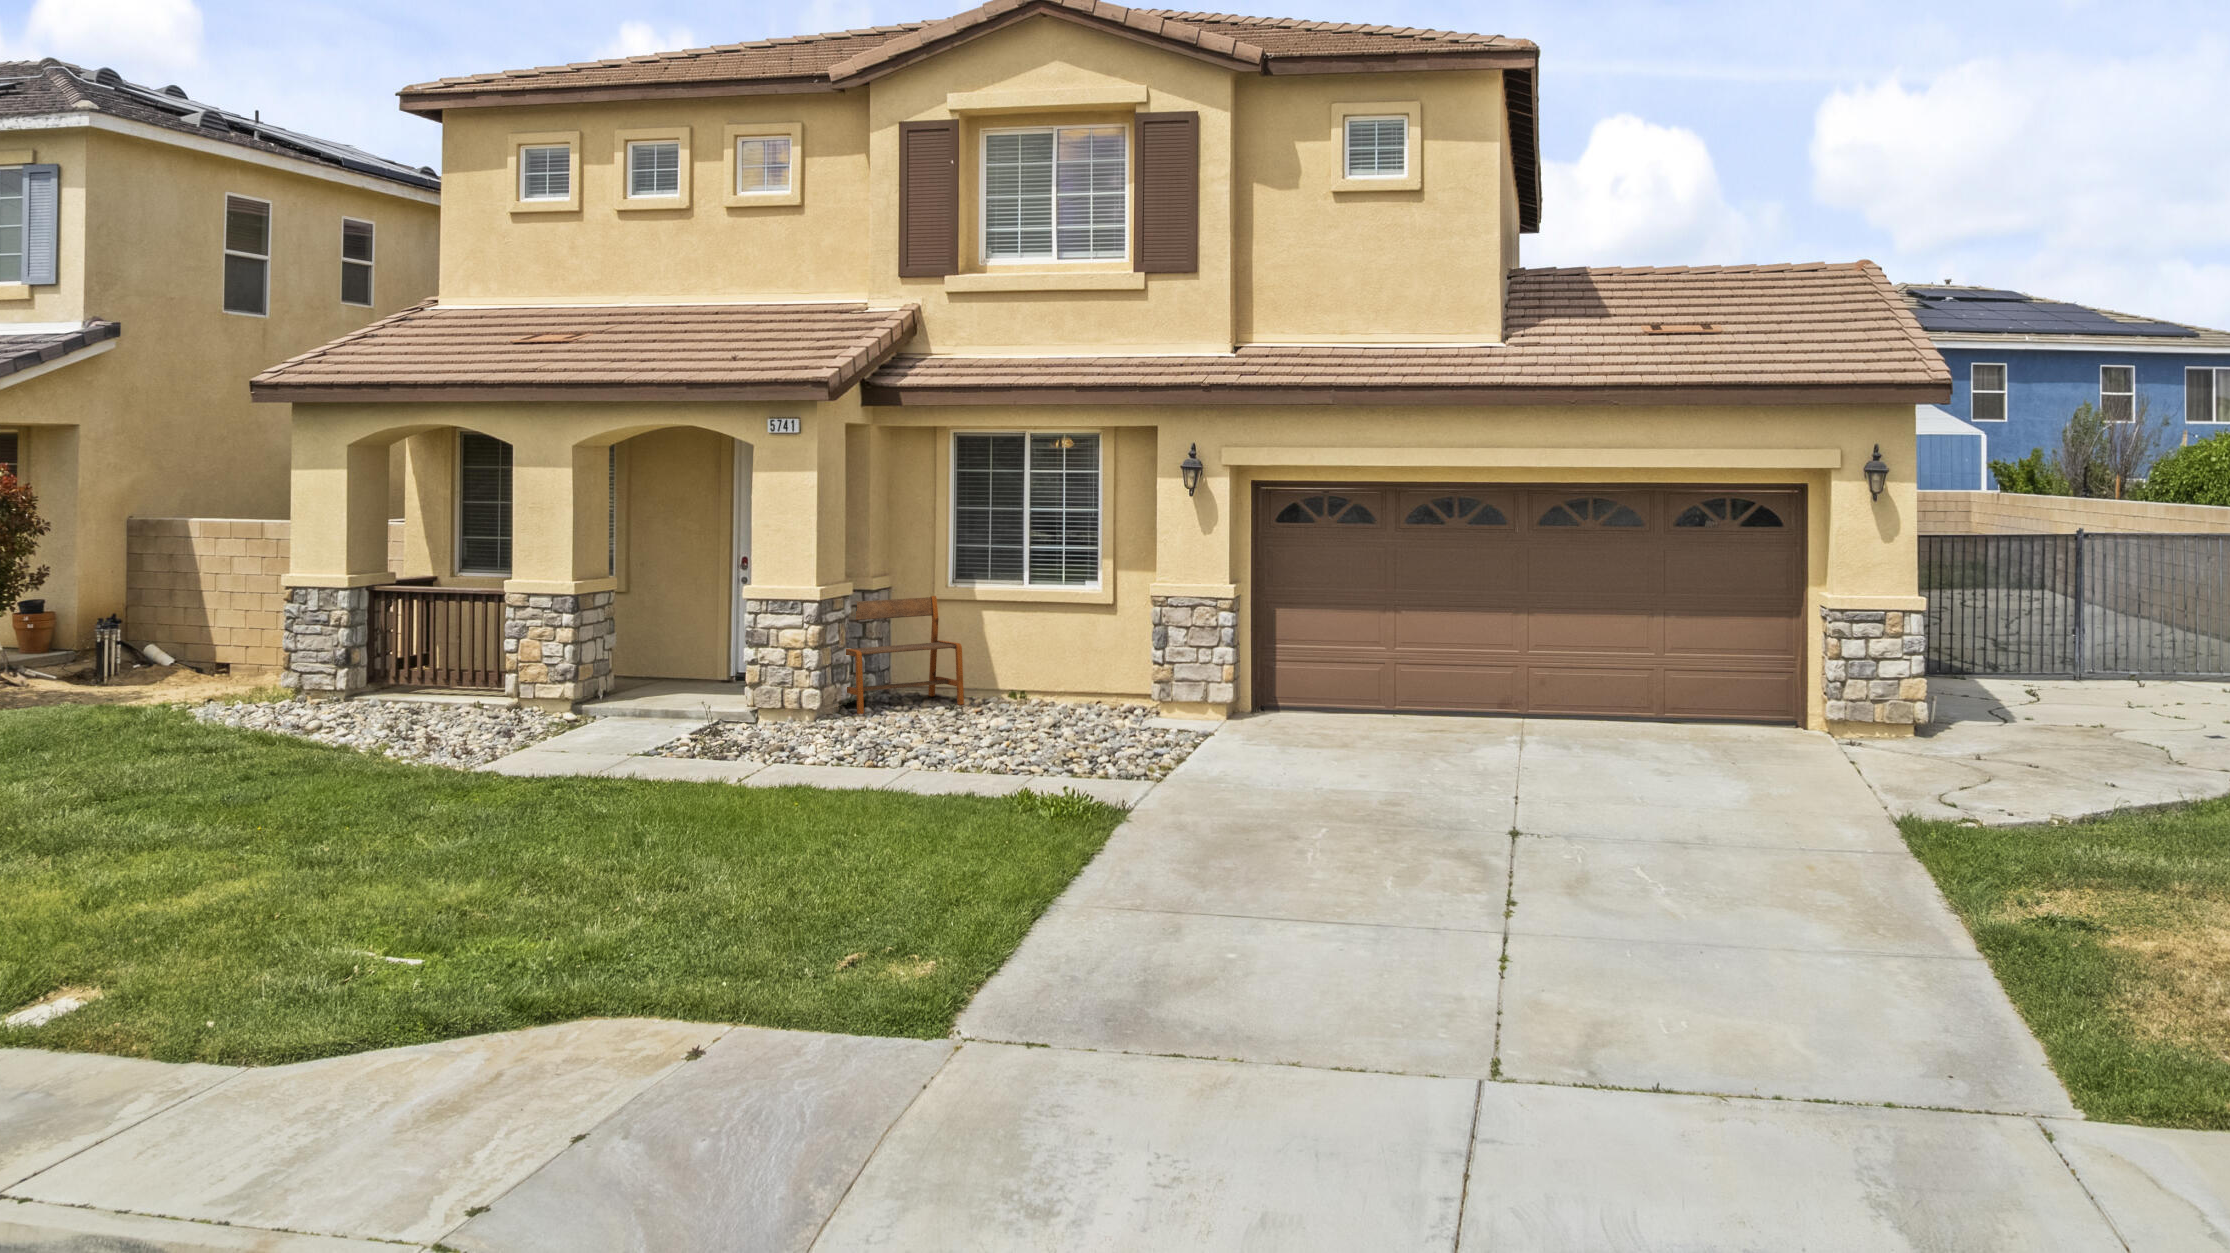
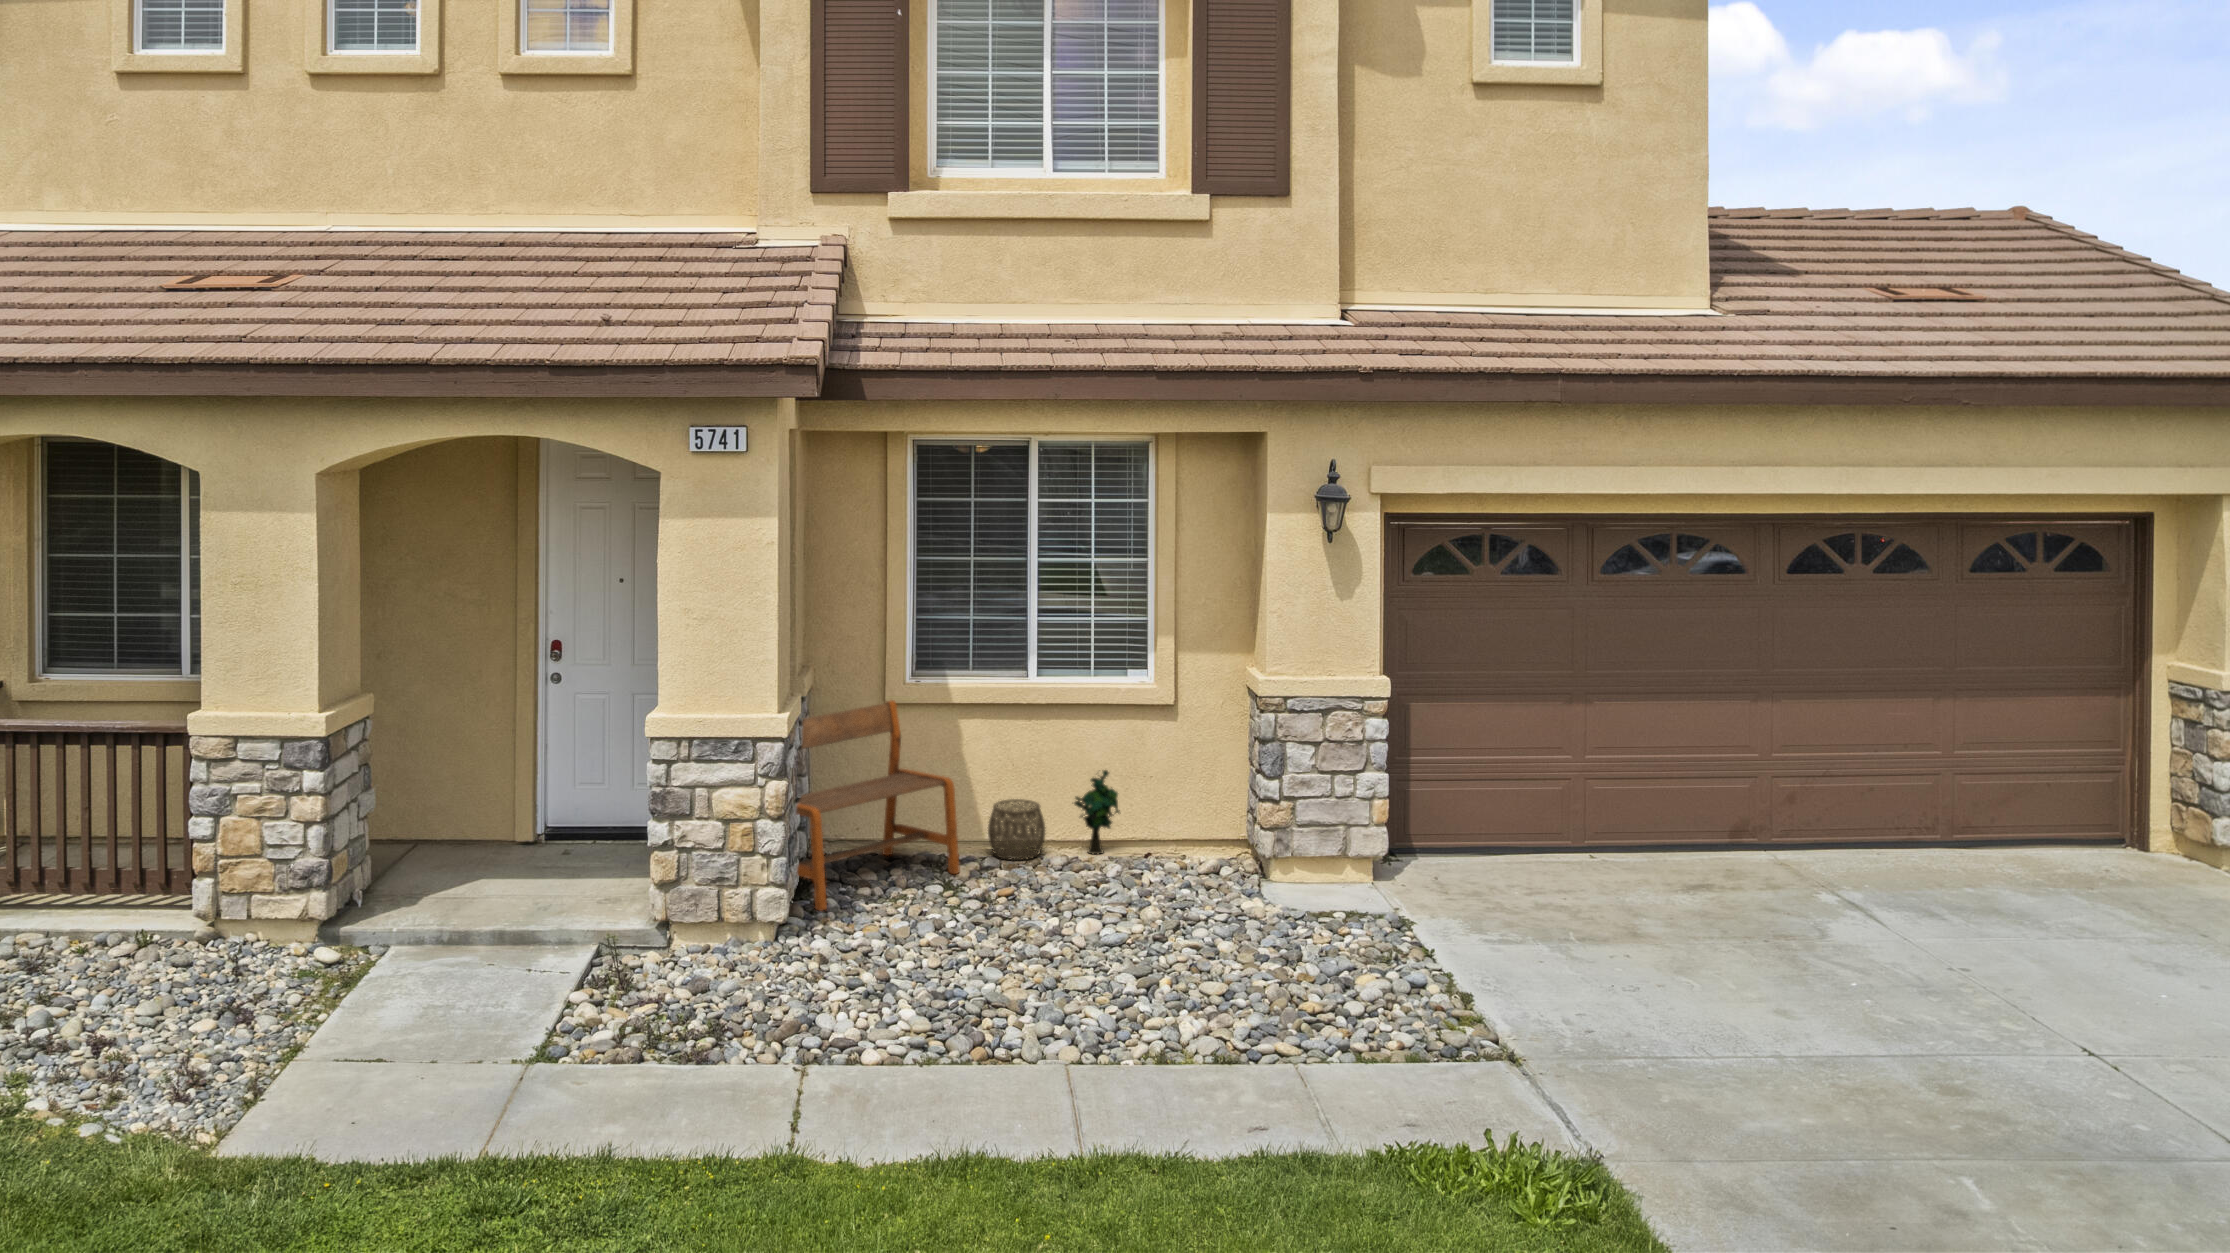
decorative plant: none [1046,646,1079,702] -> present [1074,770,1120,854]
woven basket: none [992,665,1030,702] -> present [988,799,1045,860]

